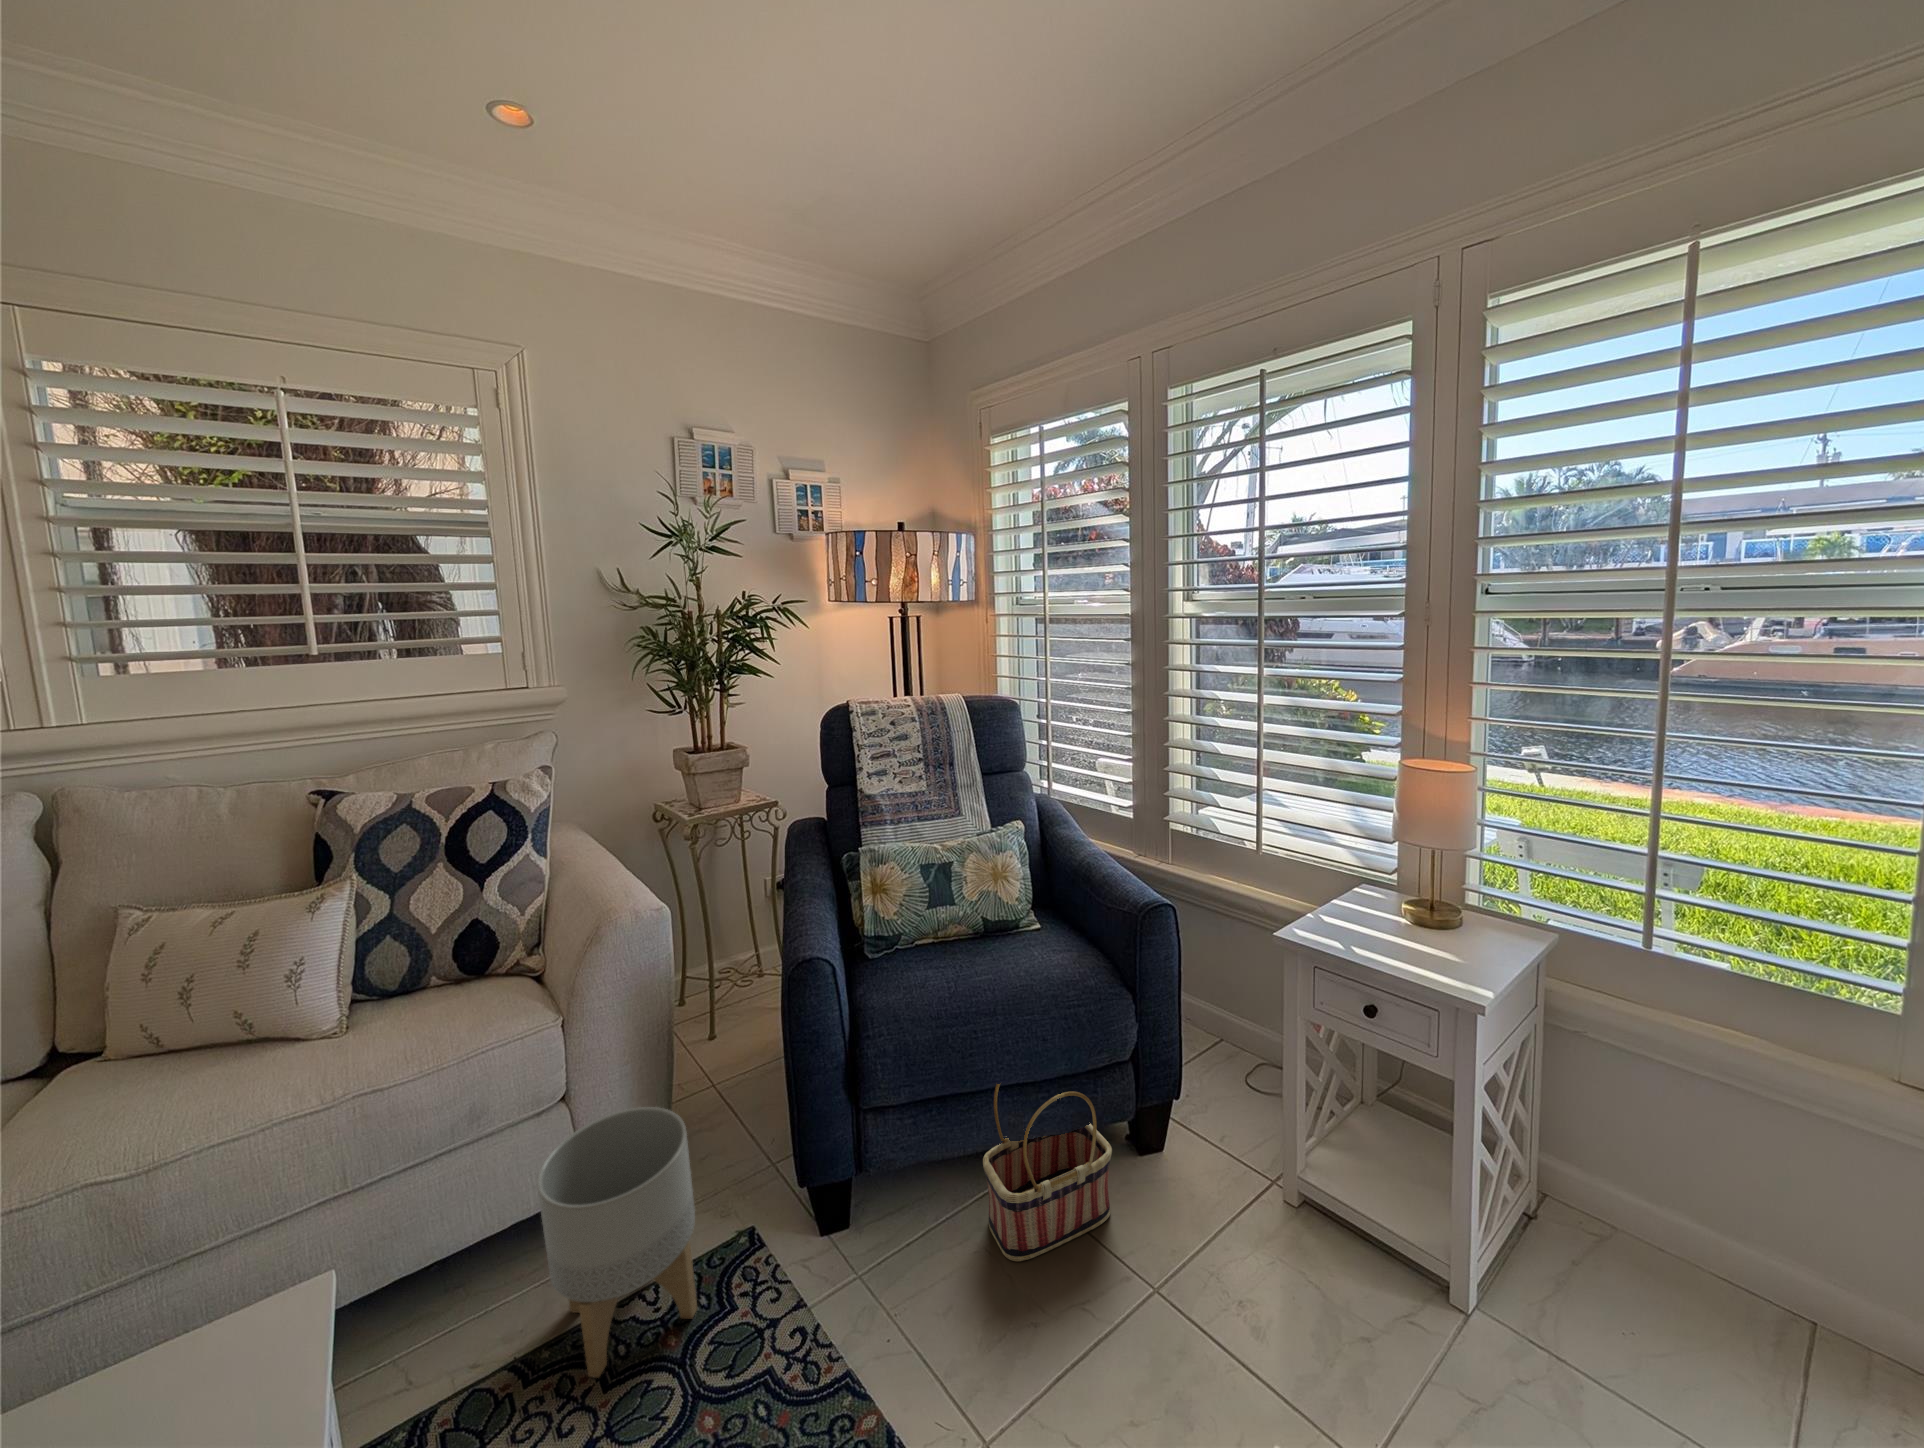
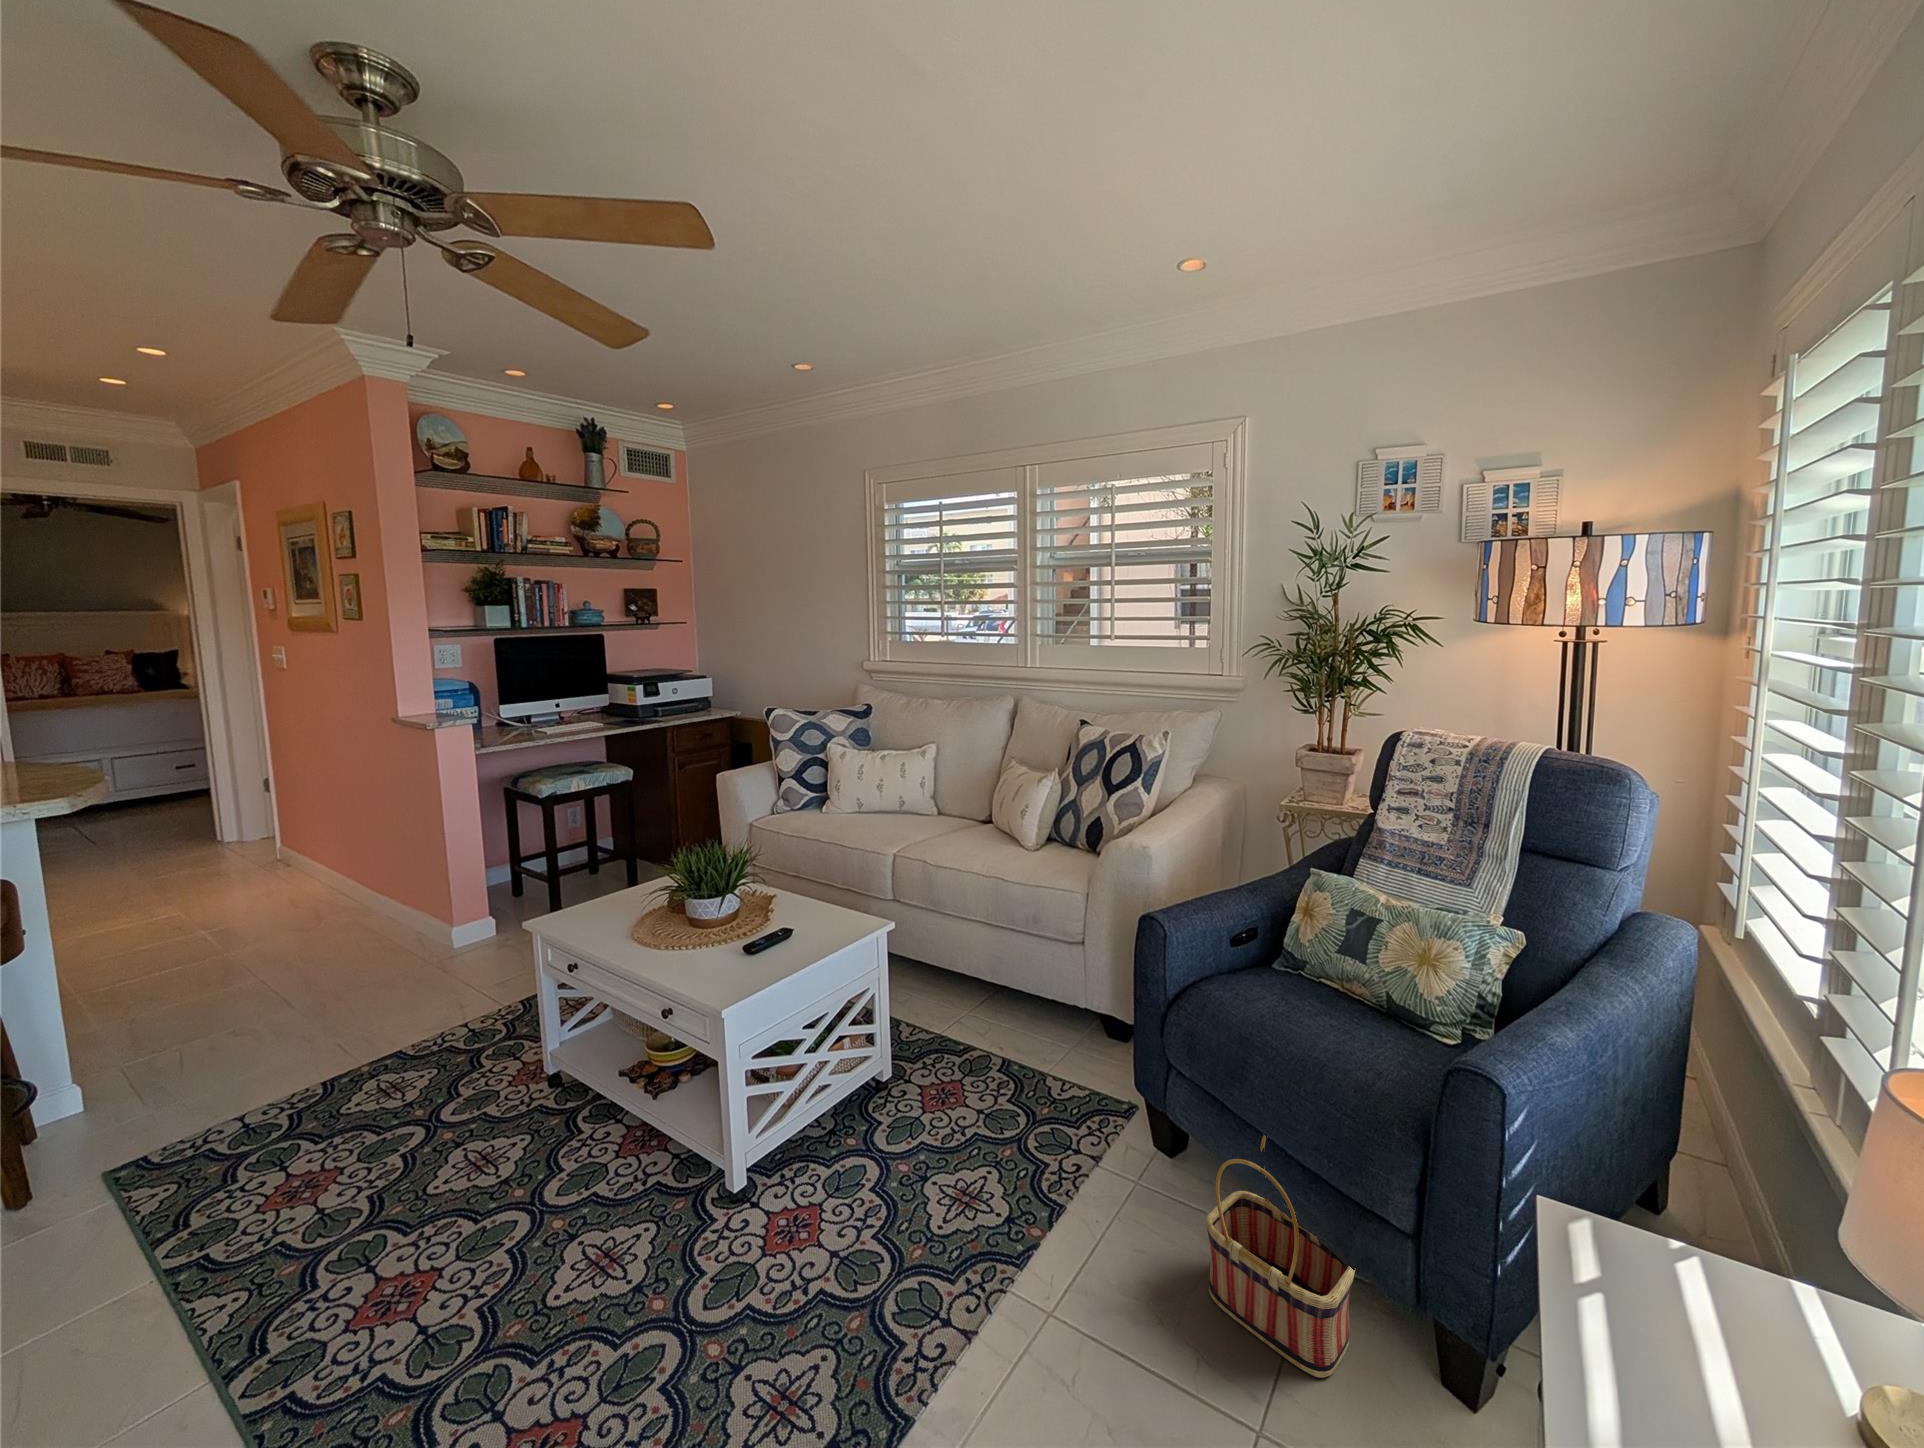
planter: present [537,1107,698,1378] -> none [1010,952,1097,1112]

